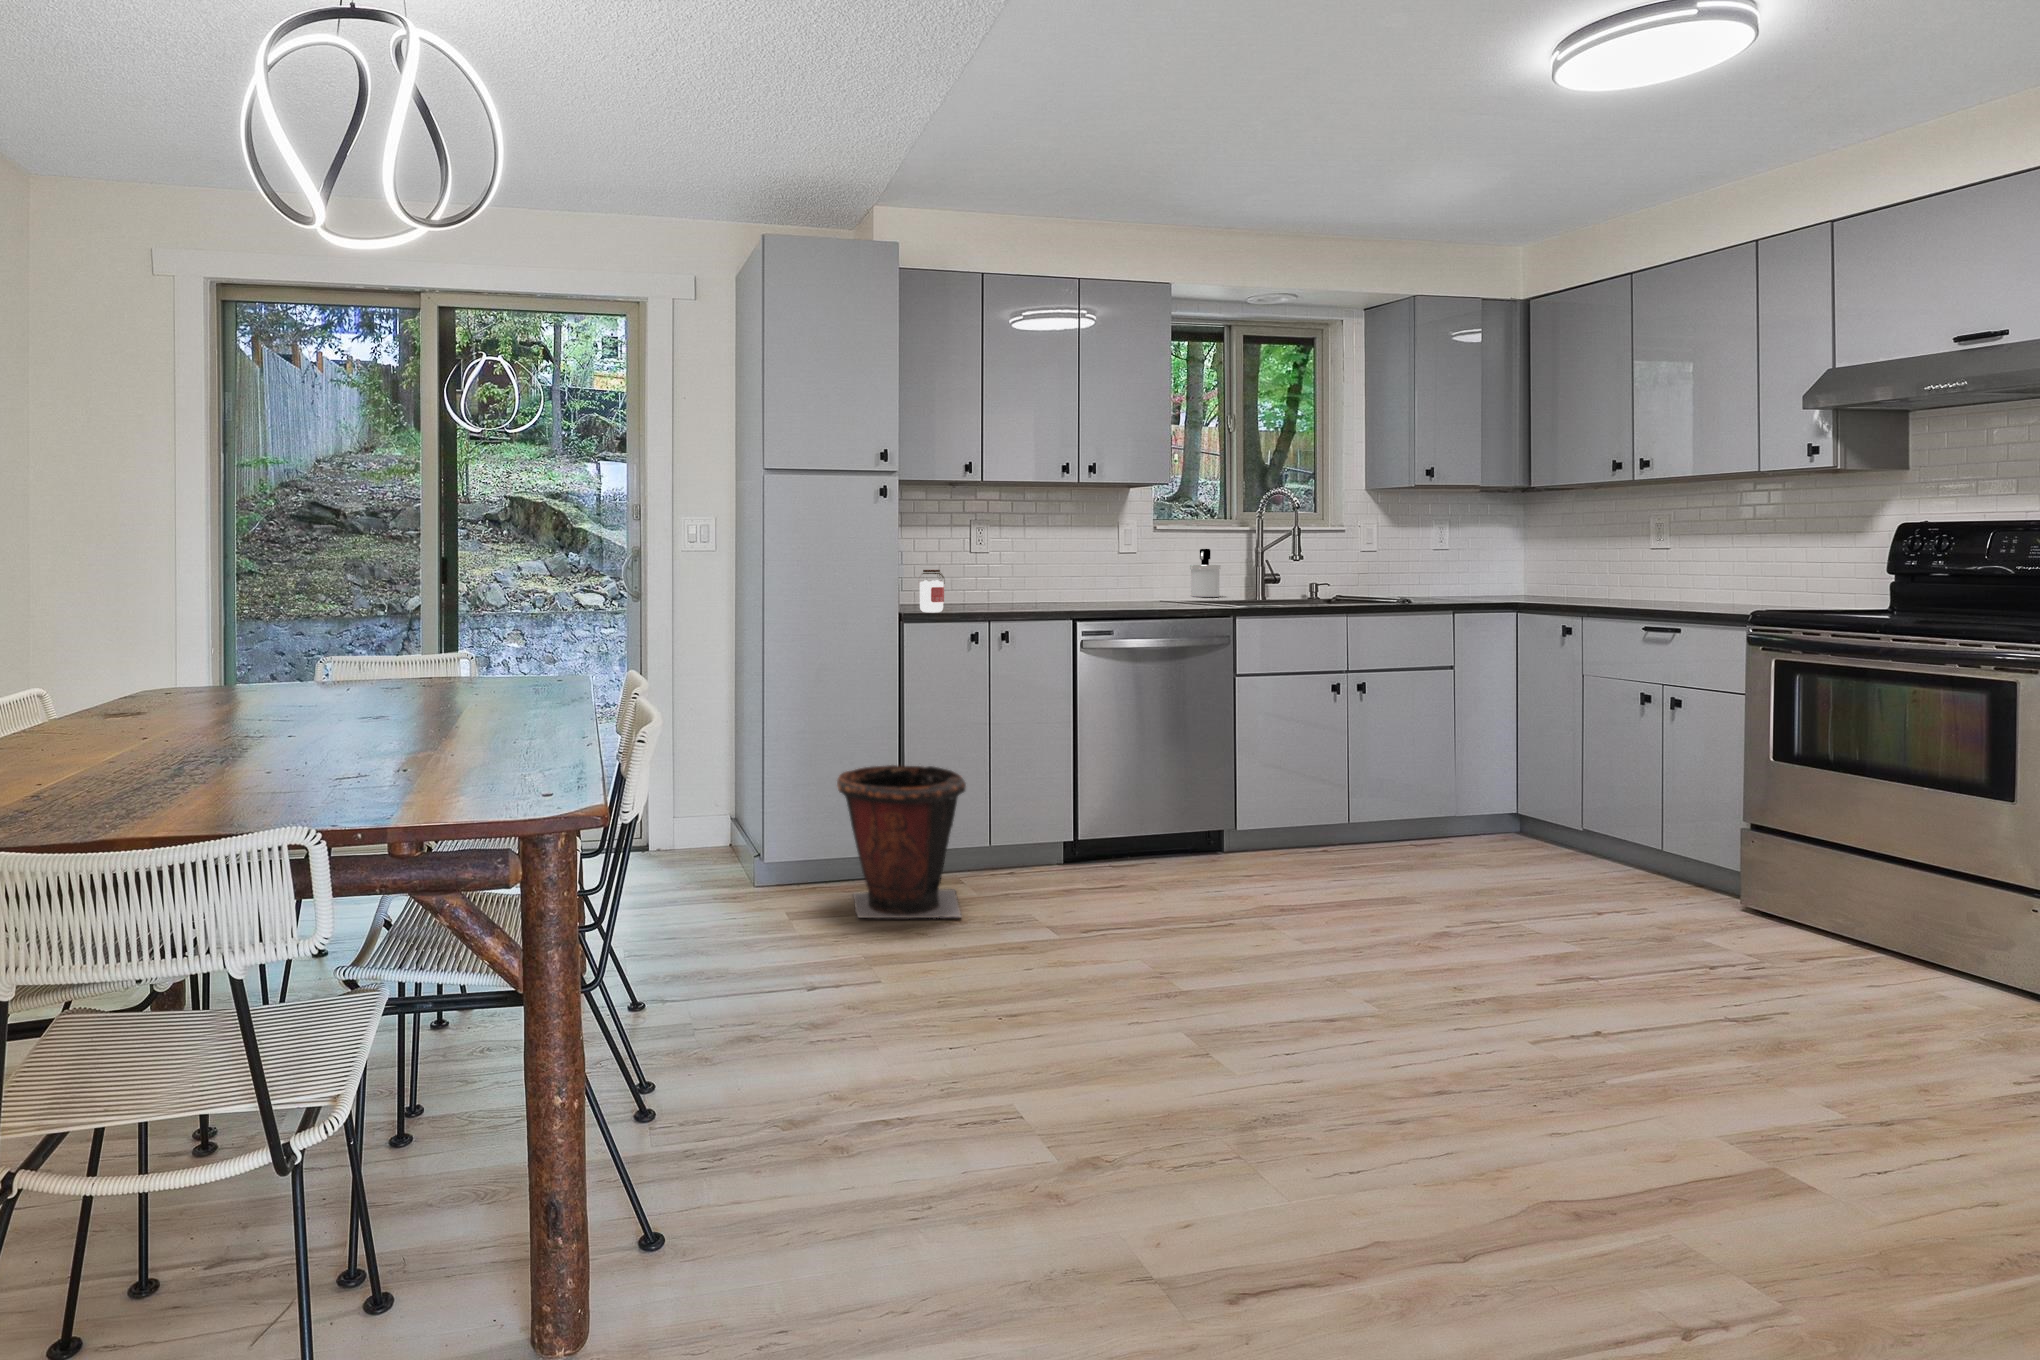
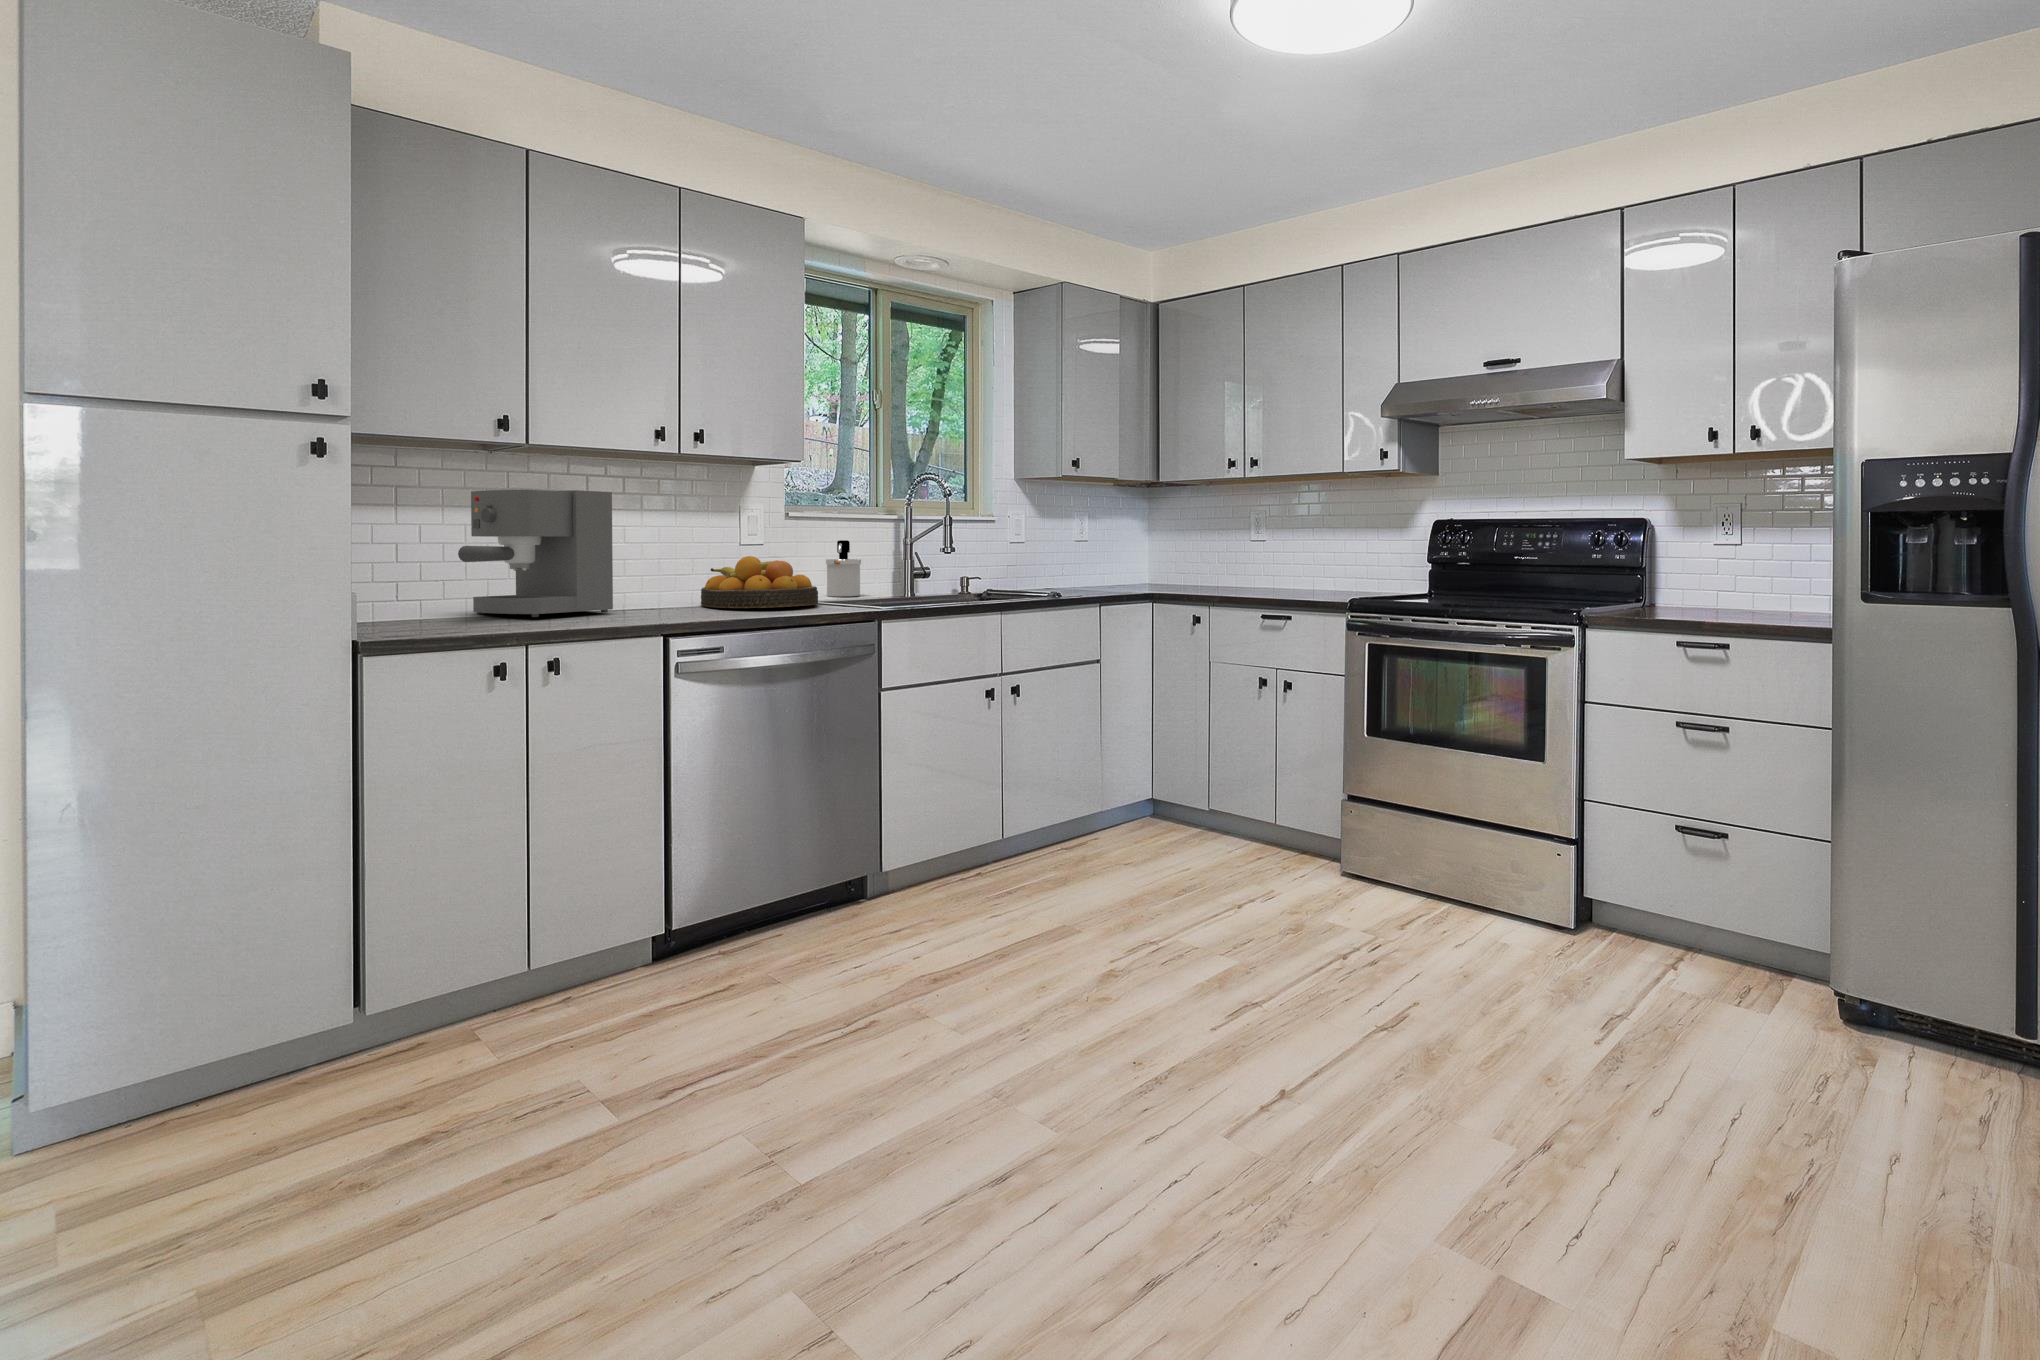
coffee maker: none [940,512,1033,604] -> present [458,490,613,617]
fruit bowl: none [1093,562,1184,603] -> present [701,556,818,608]
jar: present [920,570,945,612] -> none [410,571,458,636]
waste bin: present [837,765,966,918] -> none [228,866,486,1156]

